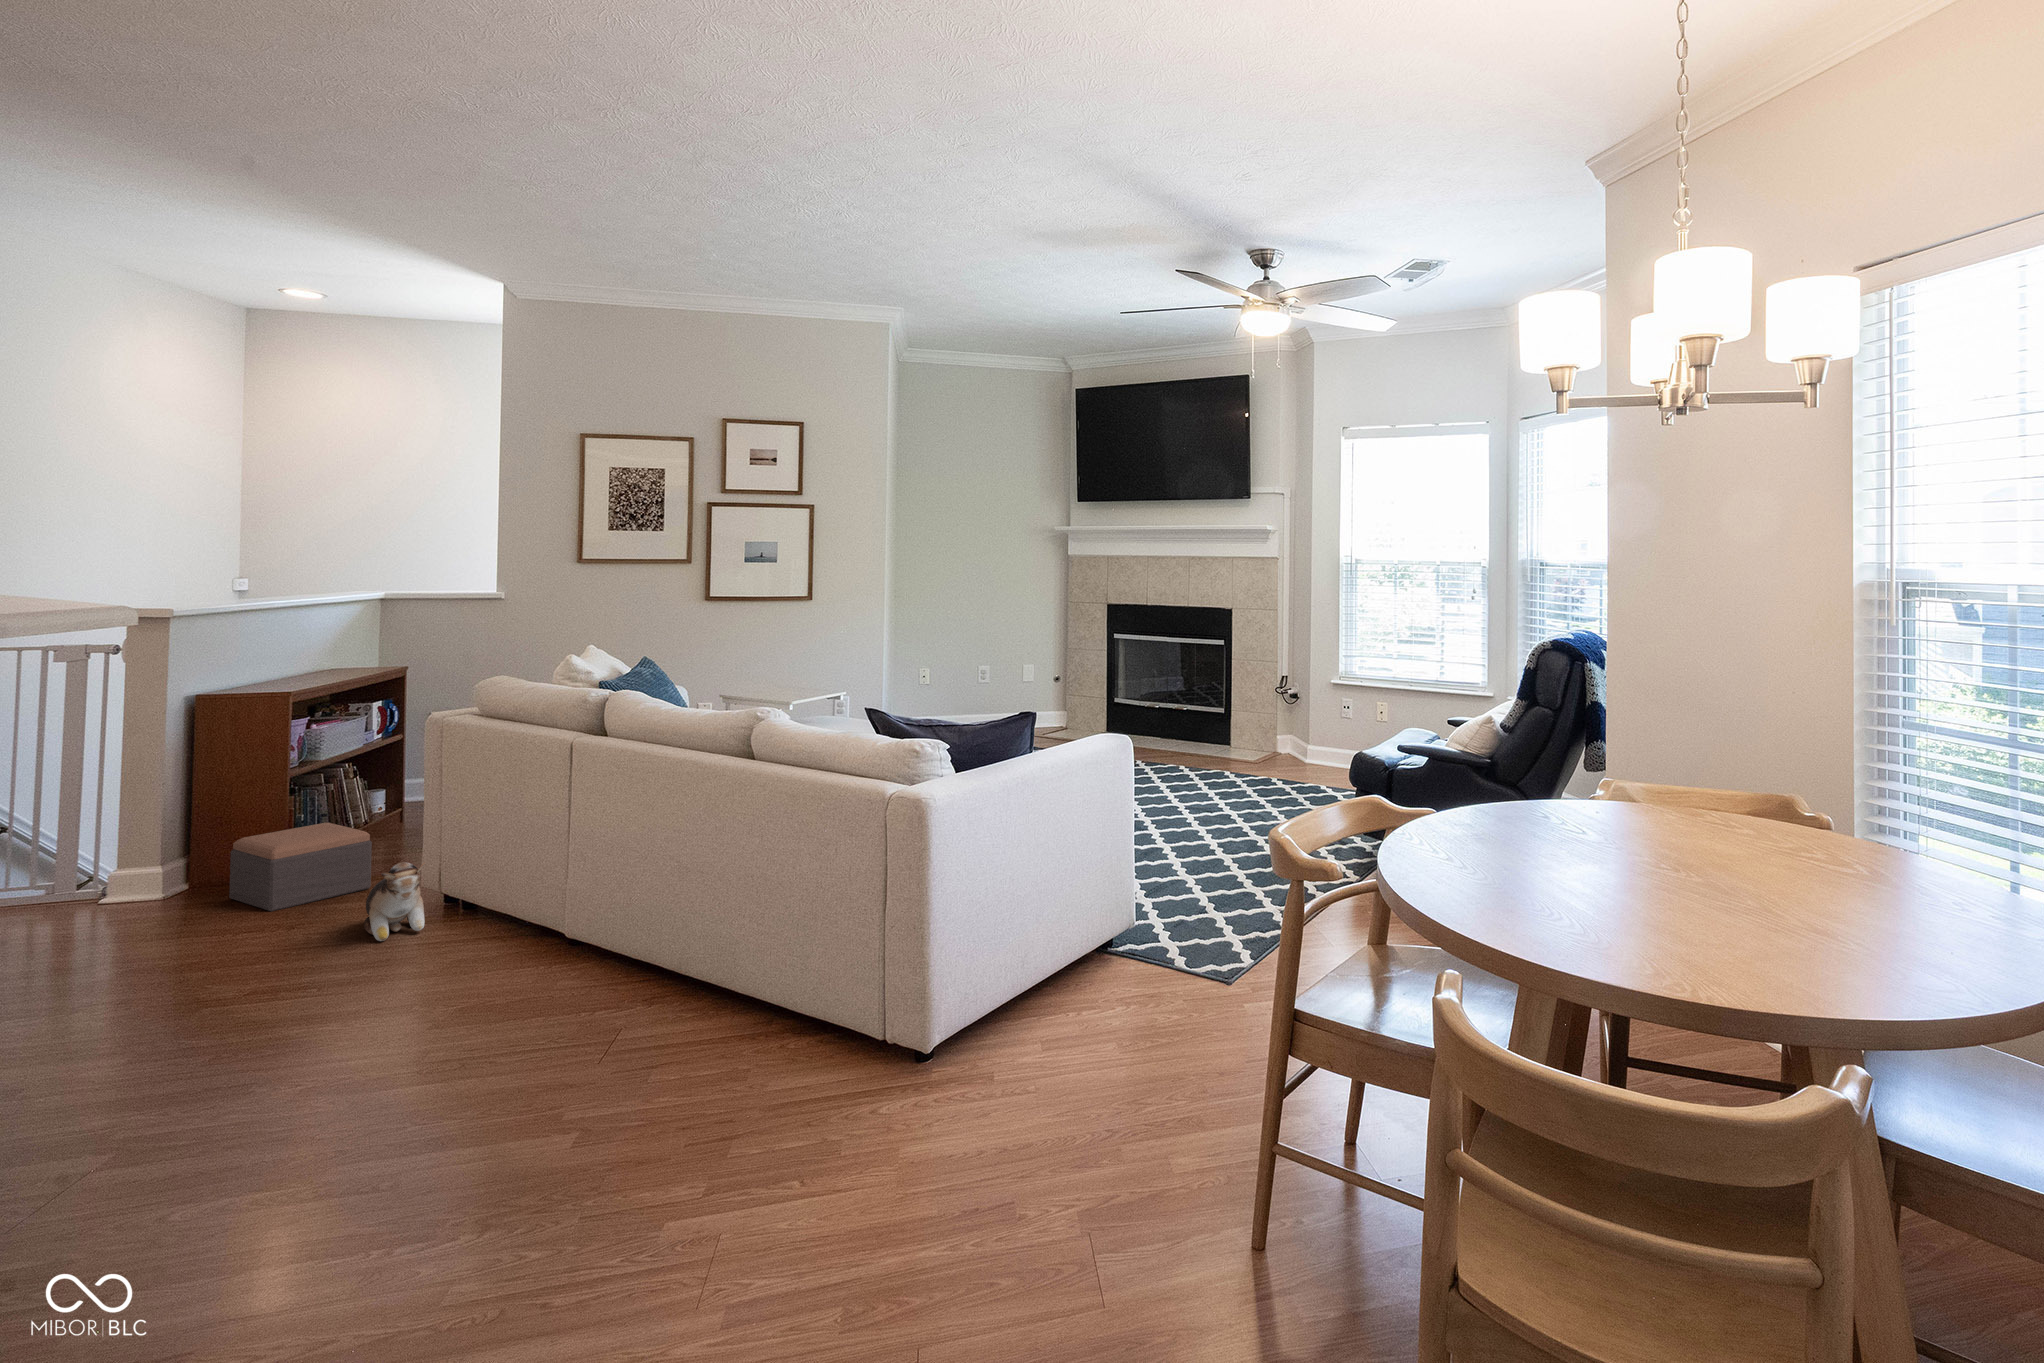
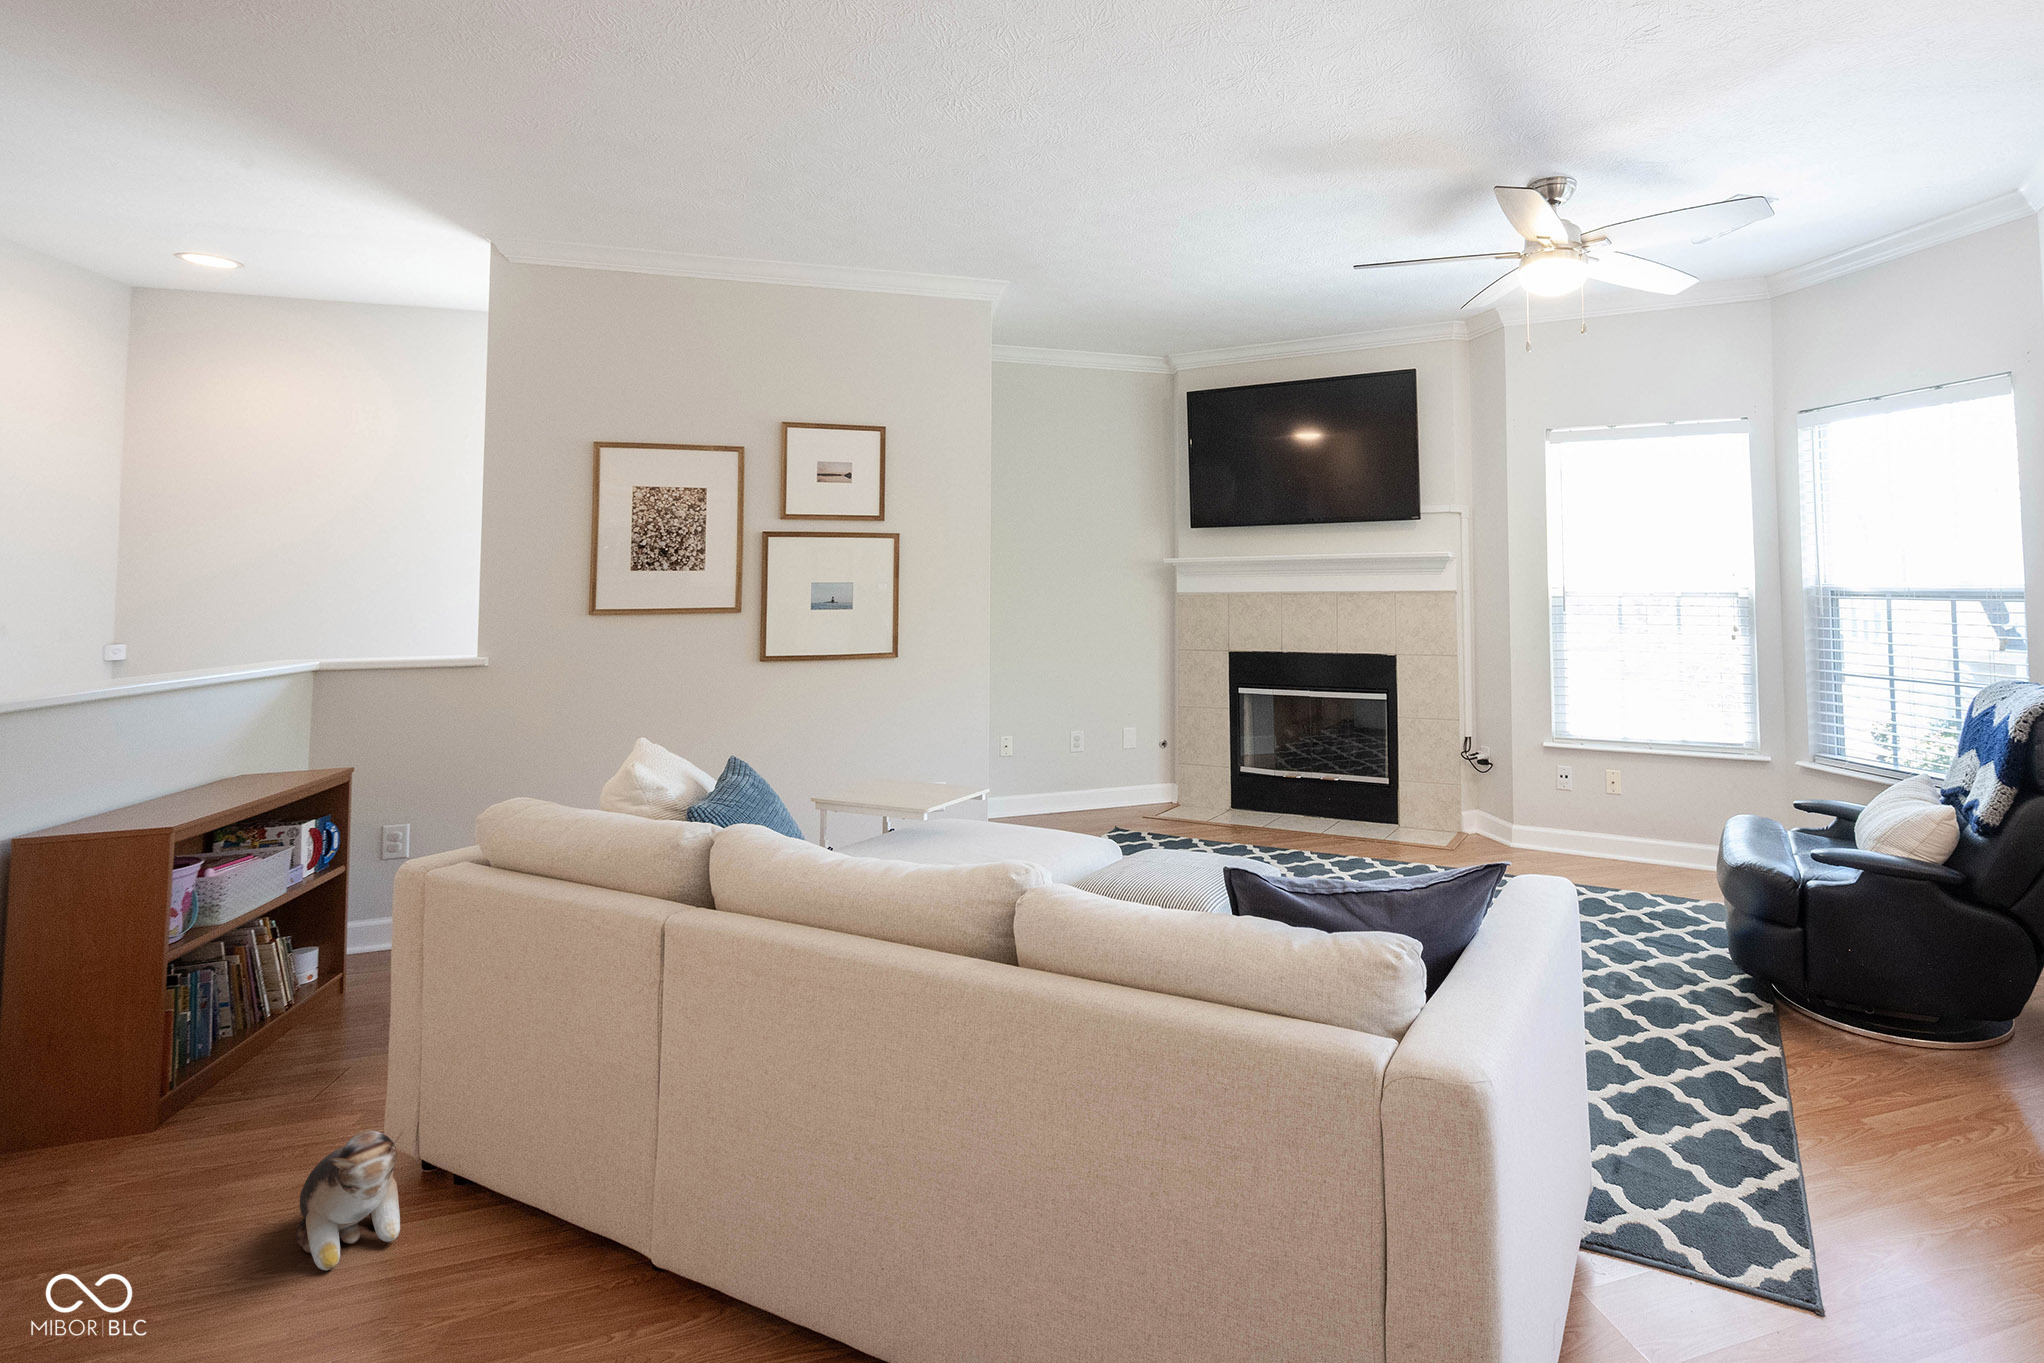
footstool: present [229,823,372,911] -> none [69,1029,305,1200]

